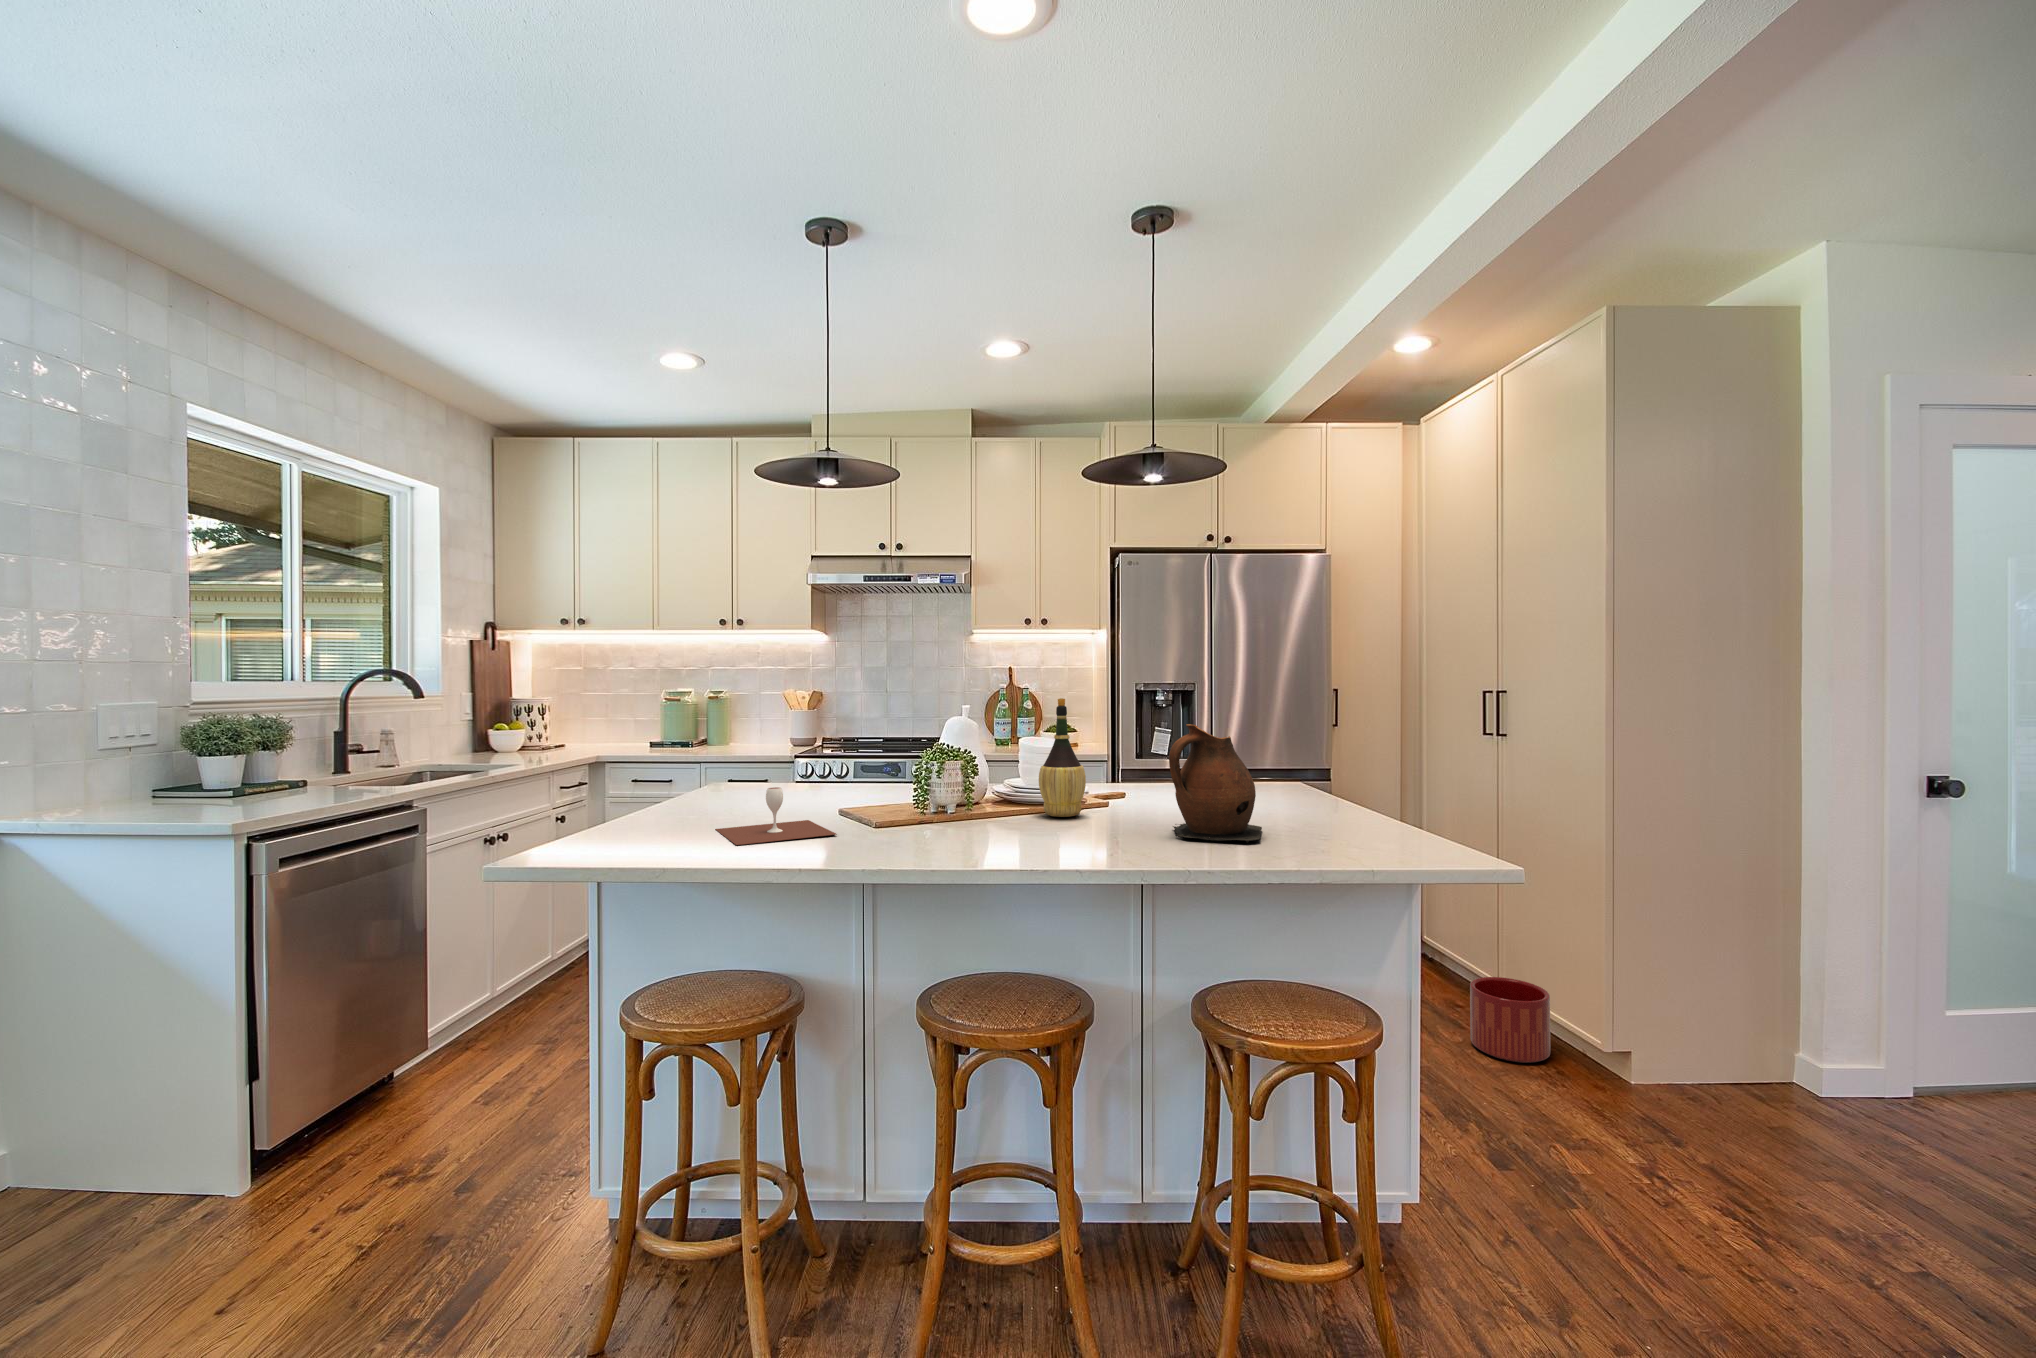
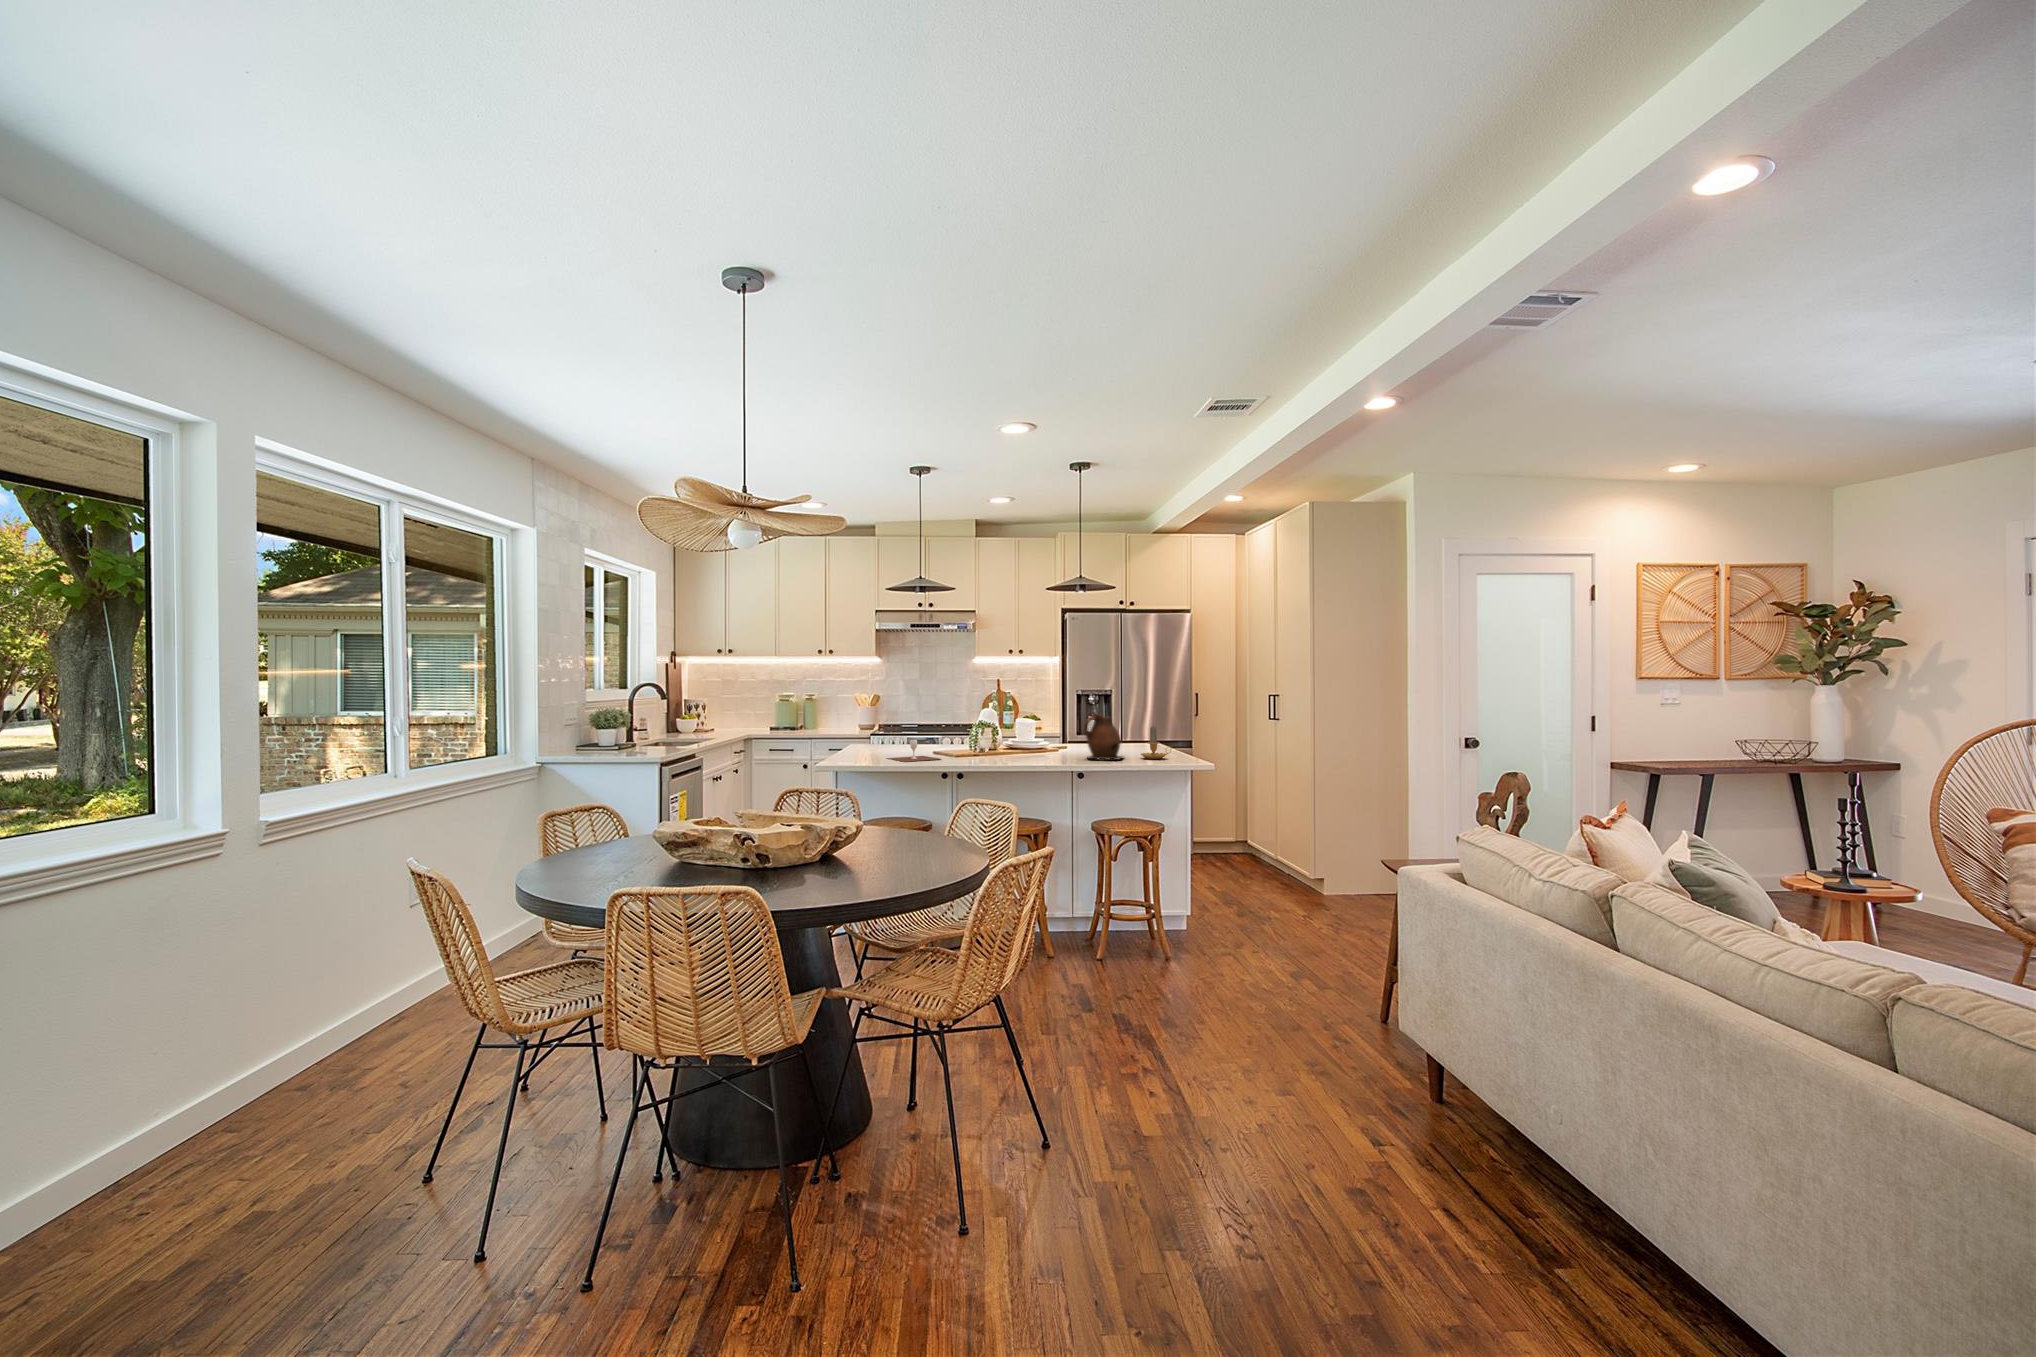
wine bottle: present [1039,698,1086,817] -> none [1027,700,1049,755]
candle: none [1299,754,1371,836] -> present [1141,726,1171,759]
planter: present [1470,977,1551,1063] -> none [1250,848,1288,887]

